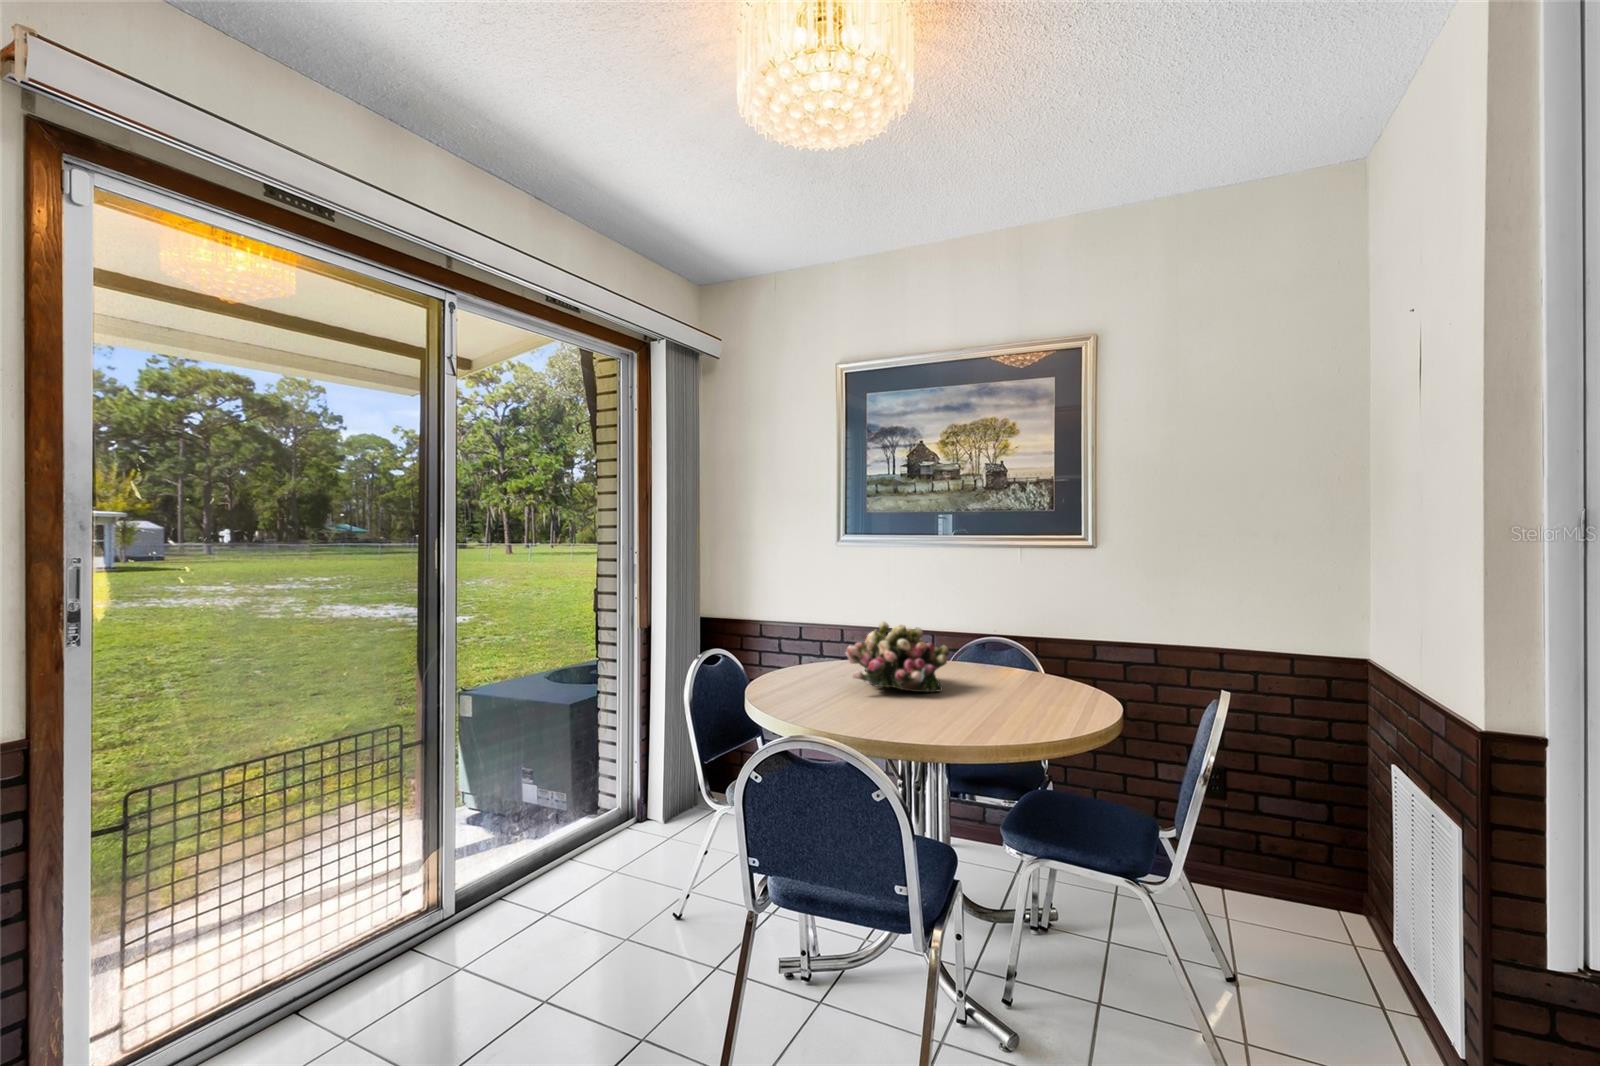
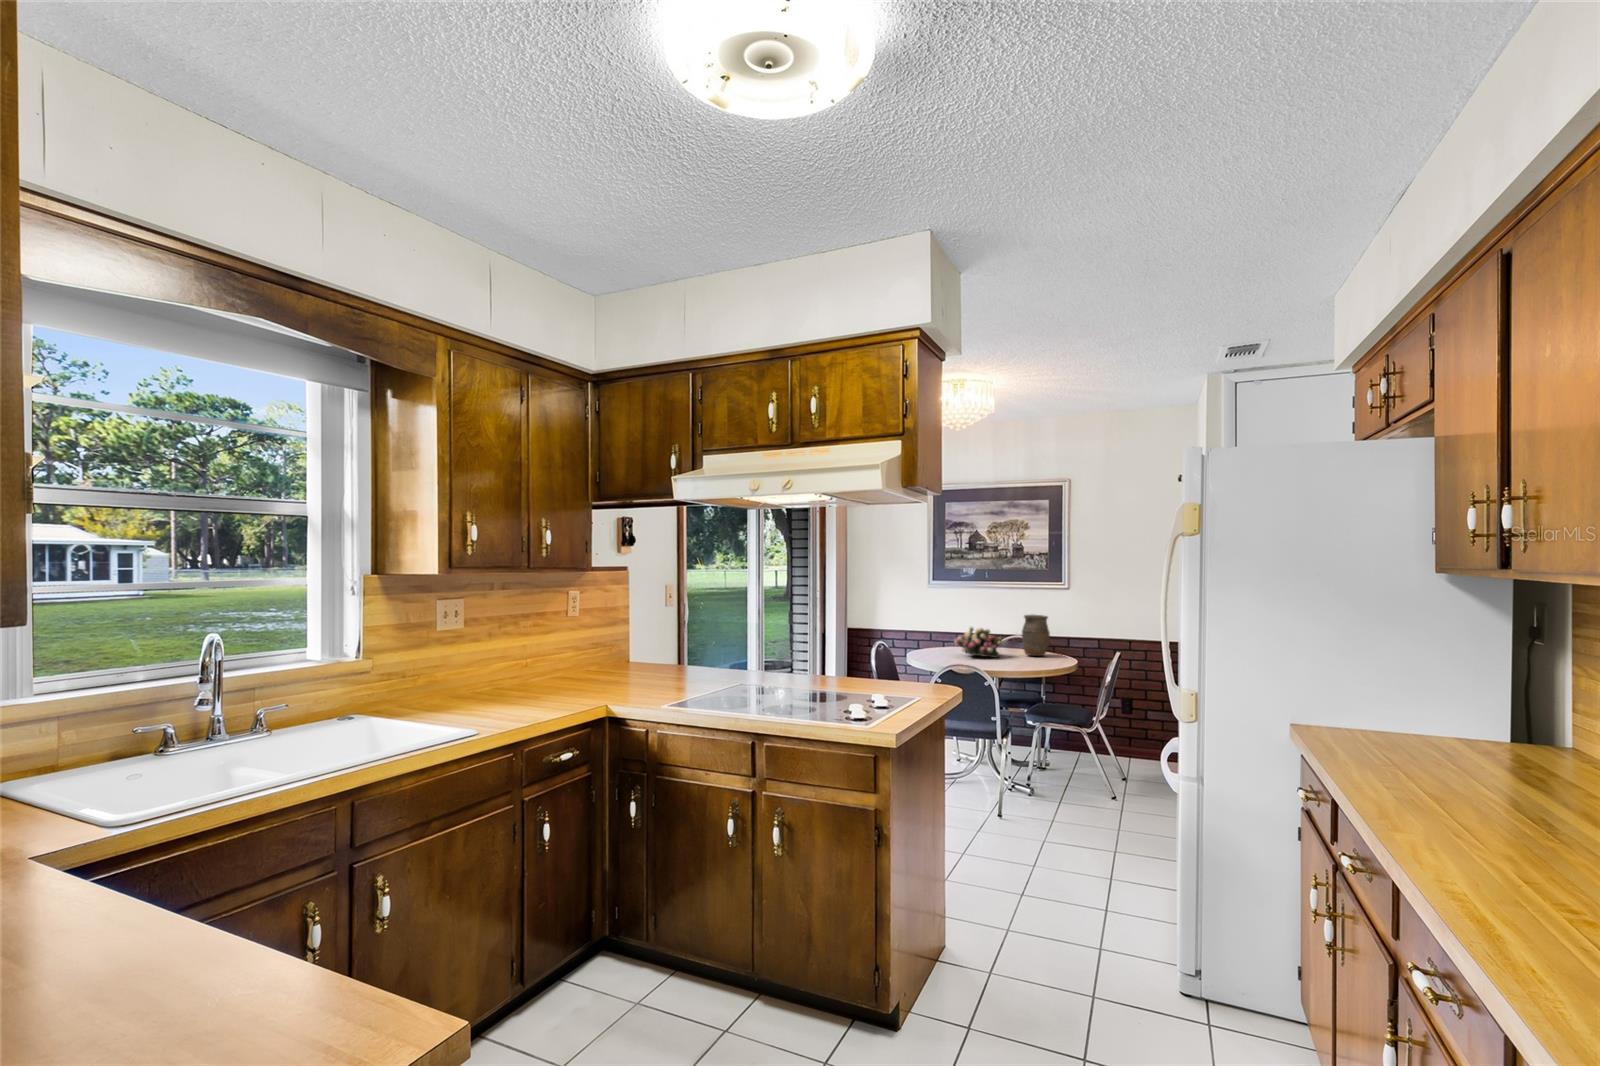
vase: none [994,596,1056,689] -> present [1022,615,1050,656]

